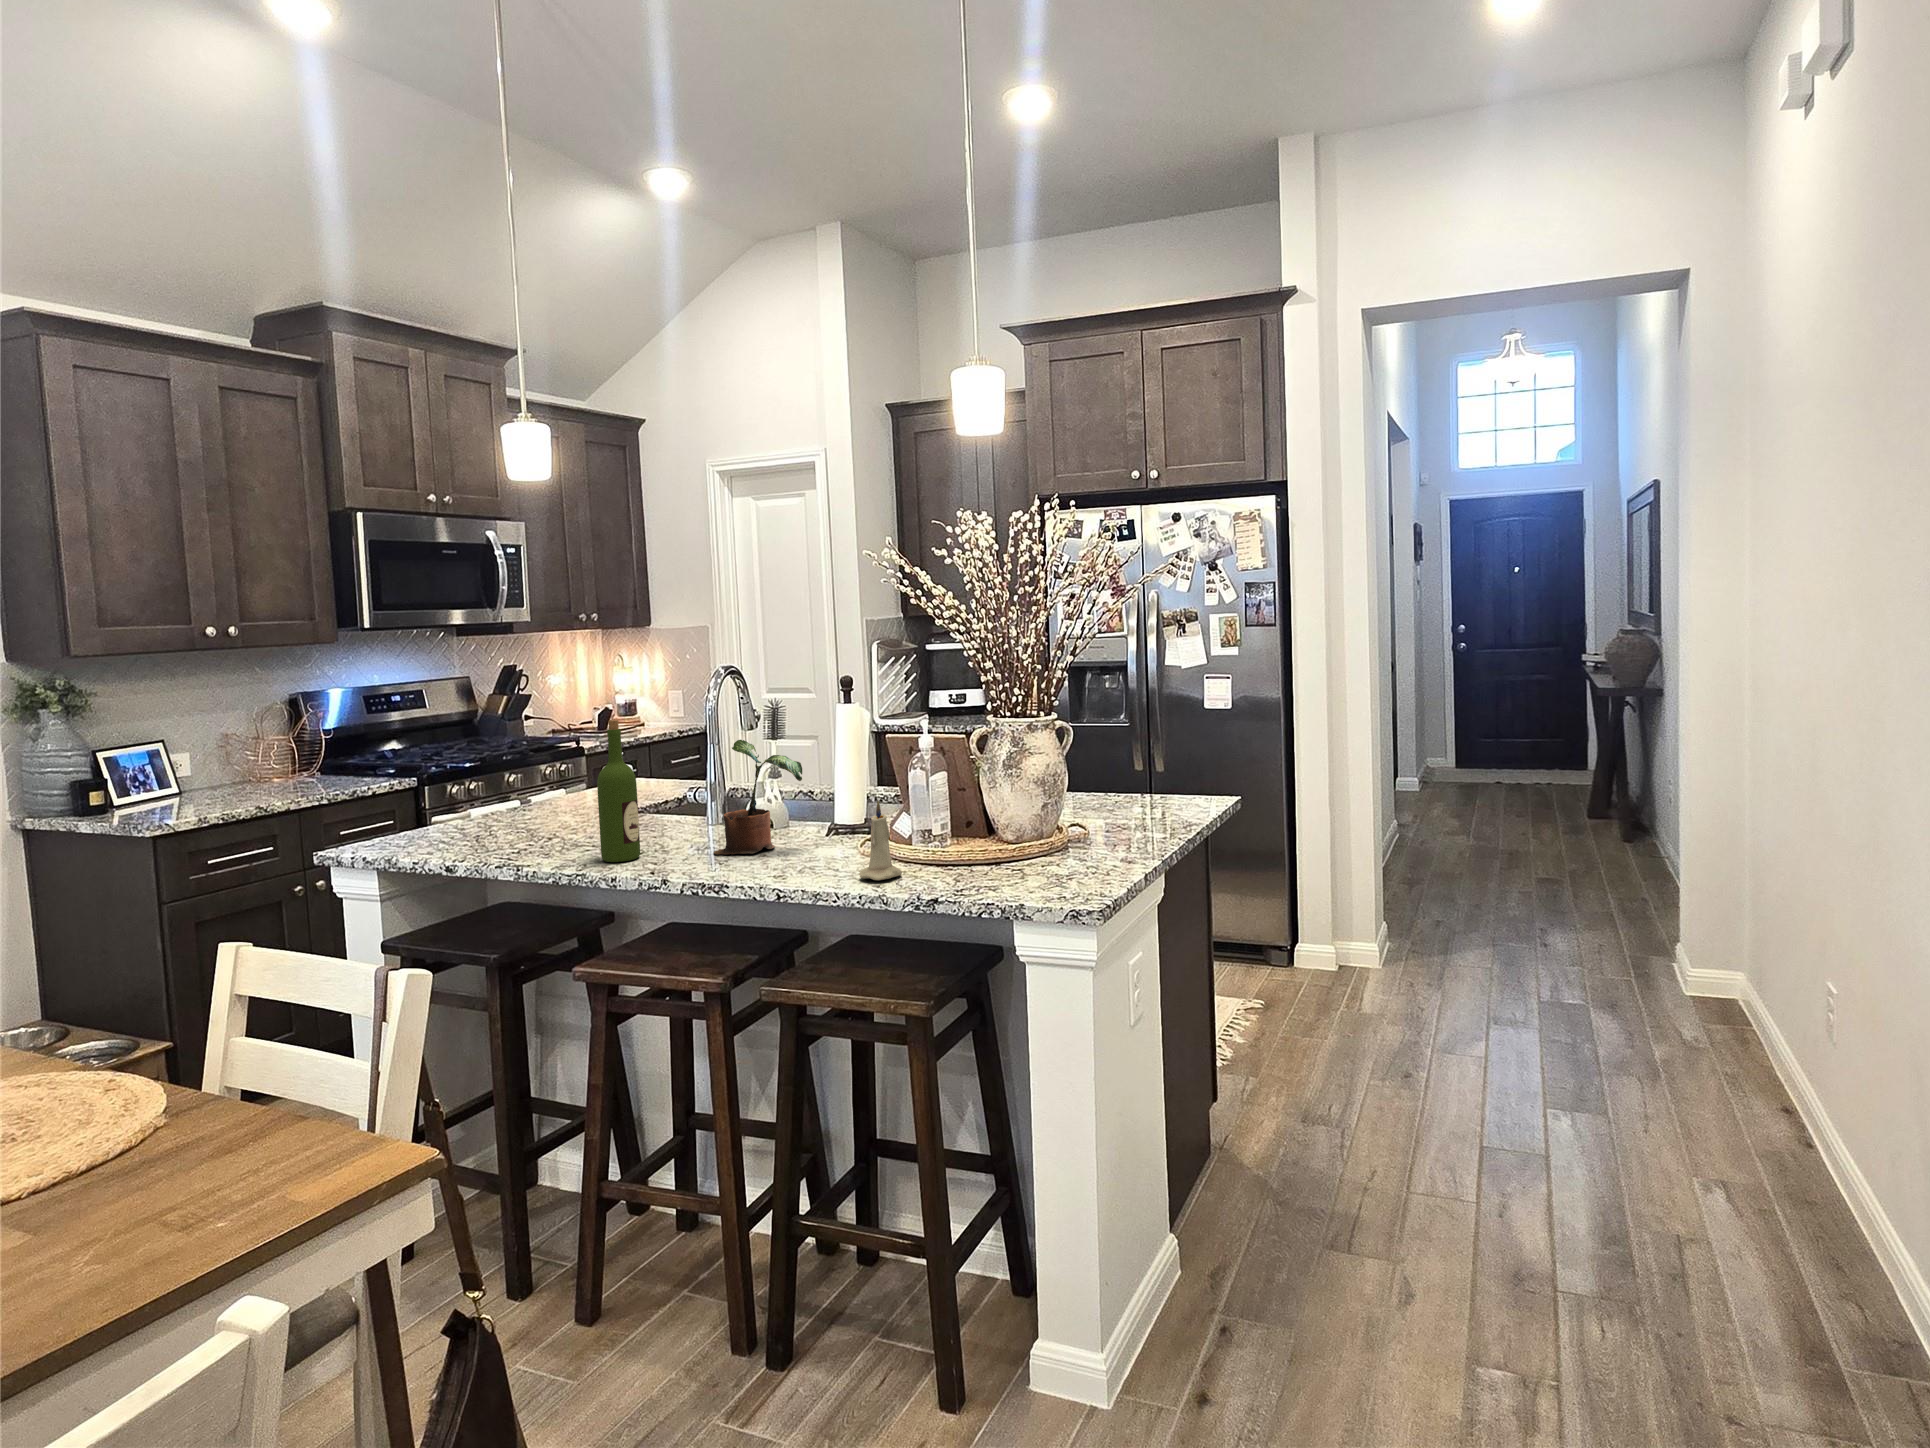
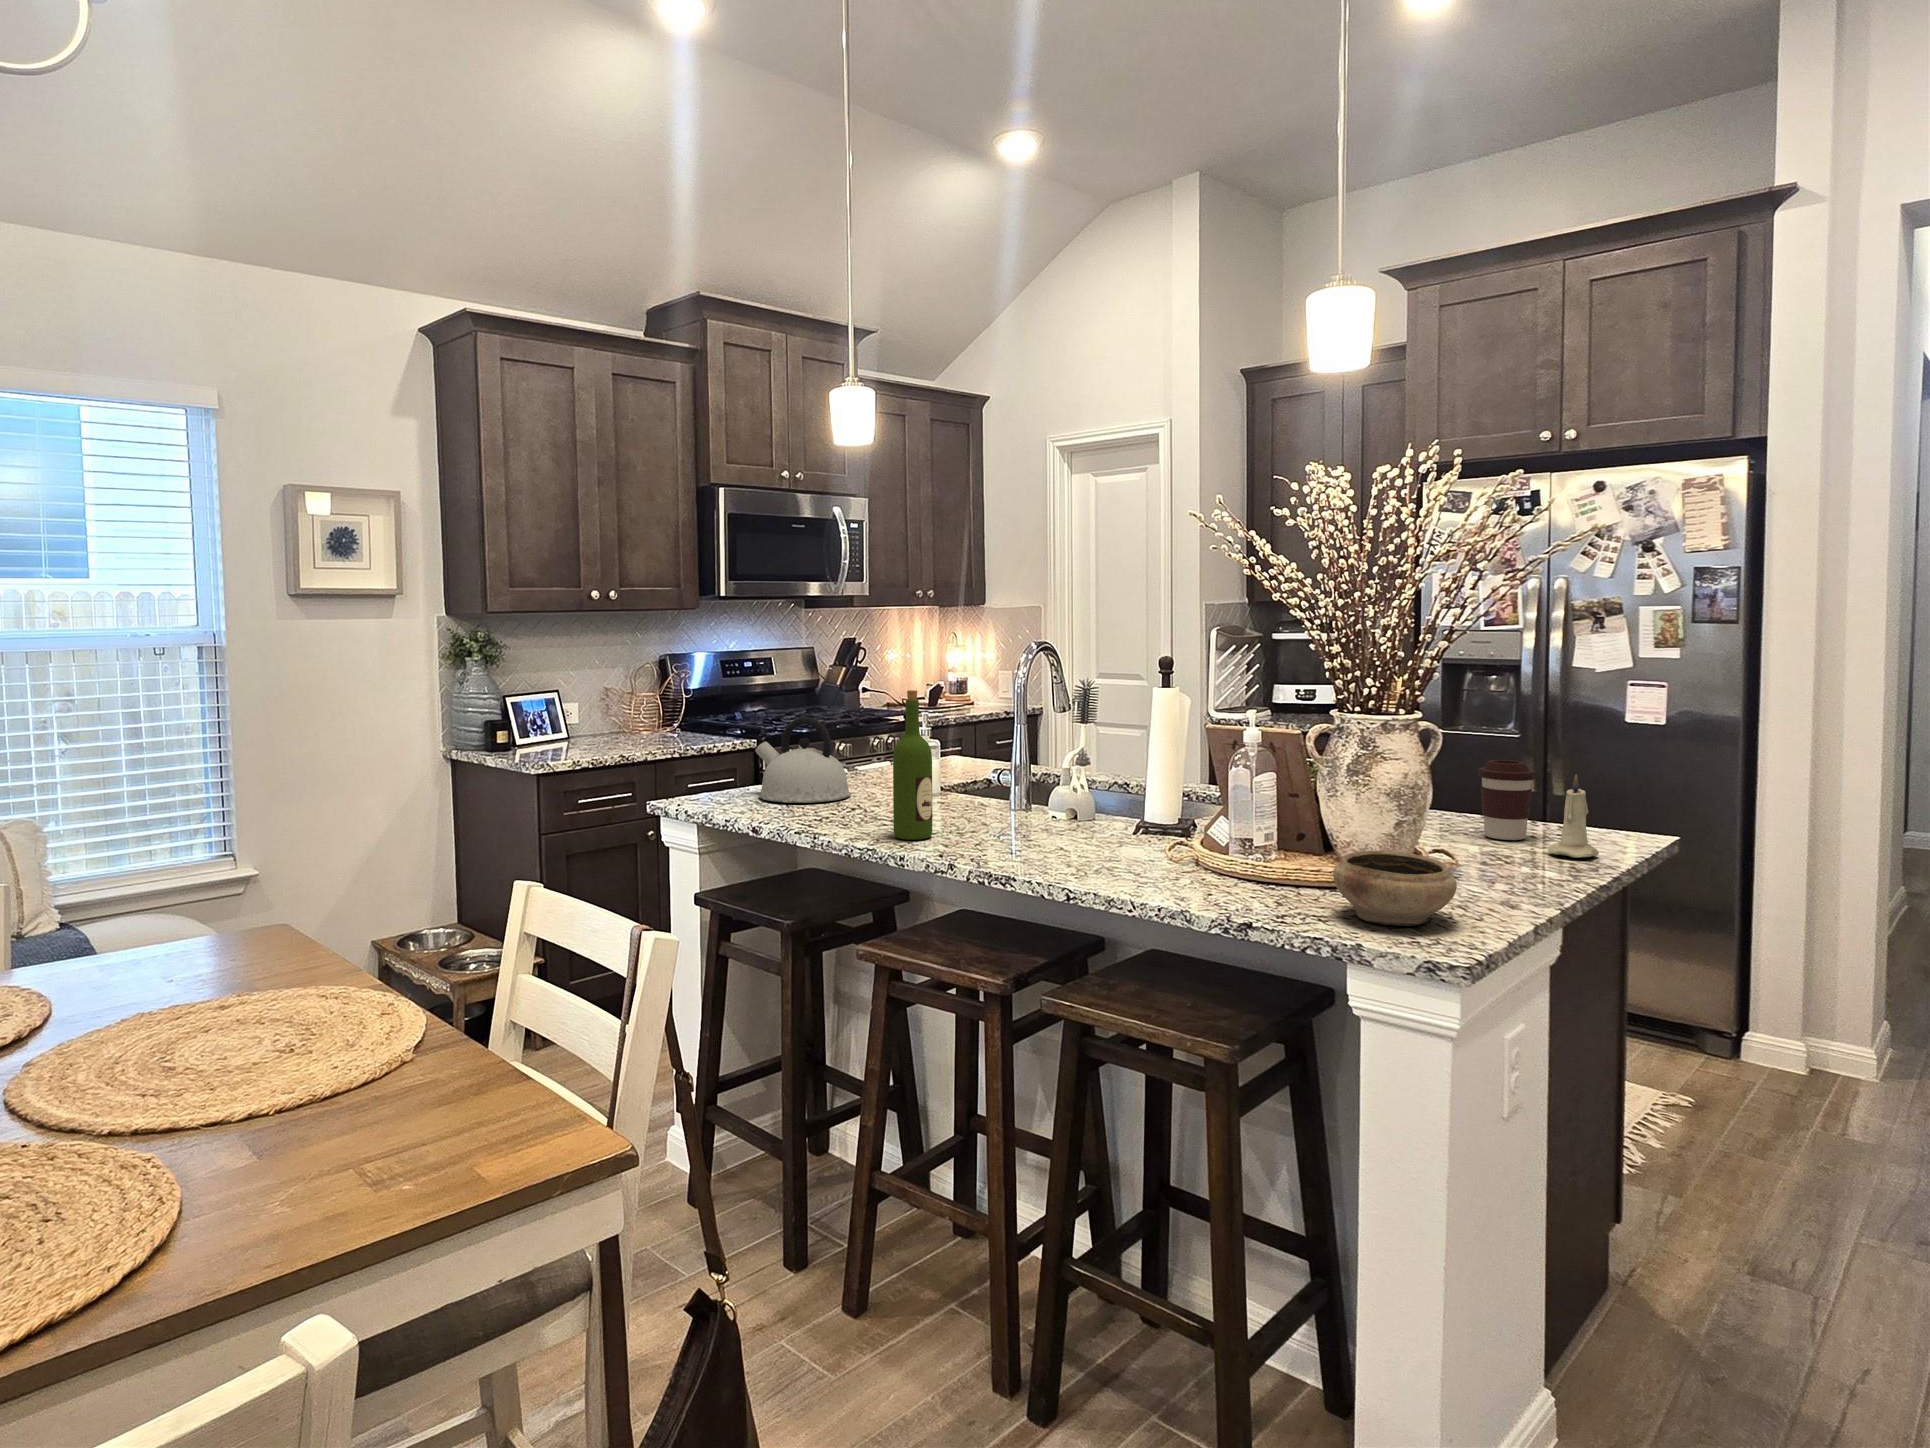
potted plant: present [714,740,802,854] -> none [1006,719,1107,846]
coffee cup: none [1100,746,1140,810] -> present [1478,760,1535,840]
kettle: none [437,752,545,839] -> present [755,717,850,803]
candle: present [859,801,902,880] -> present [1548,774,1599,858]
ceramic bowl: none [997,827,1088,886] -> present [1333,851,1457,926]

